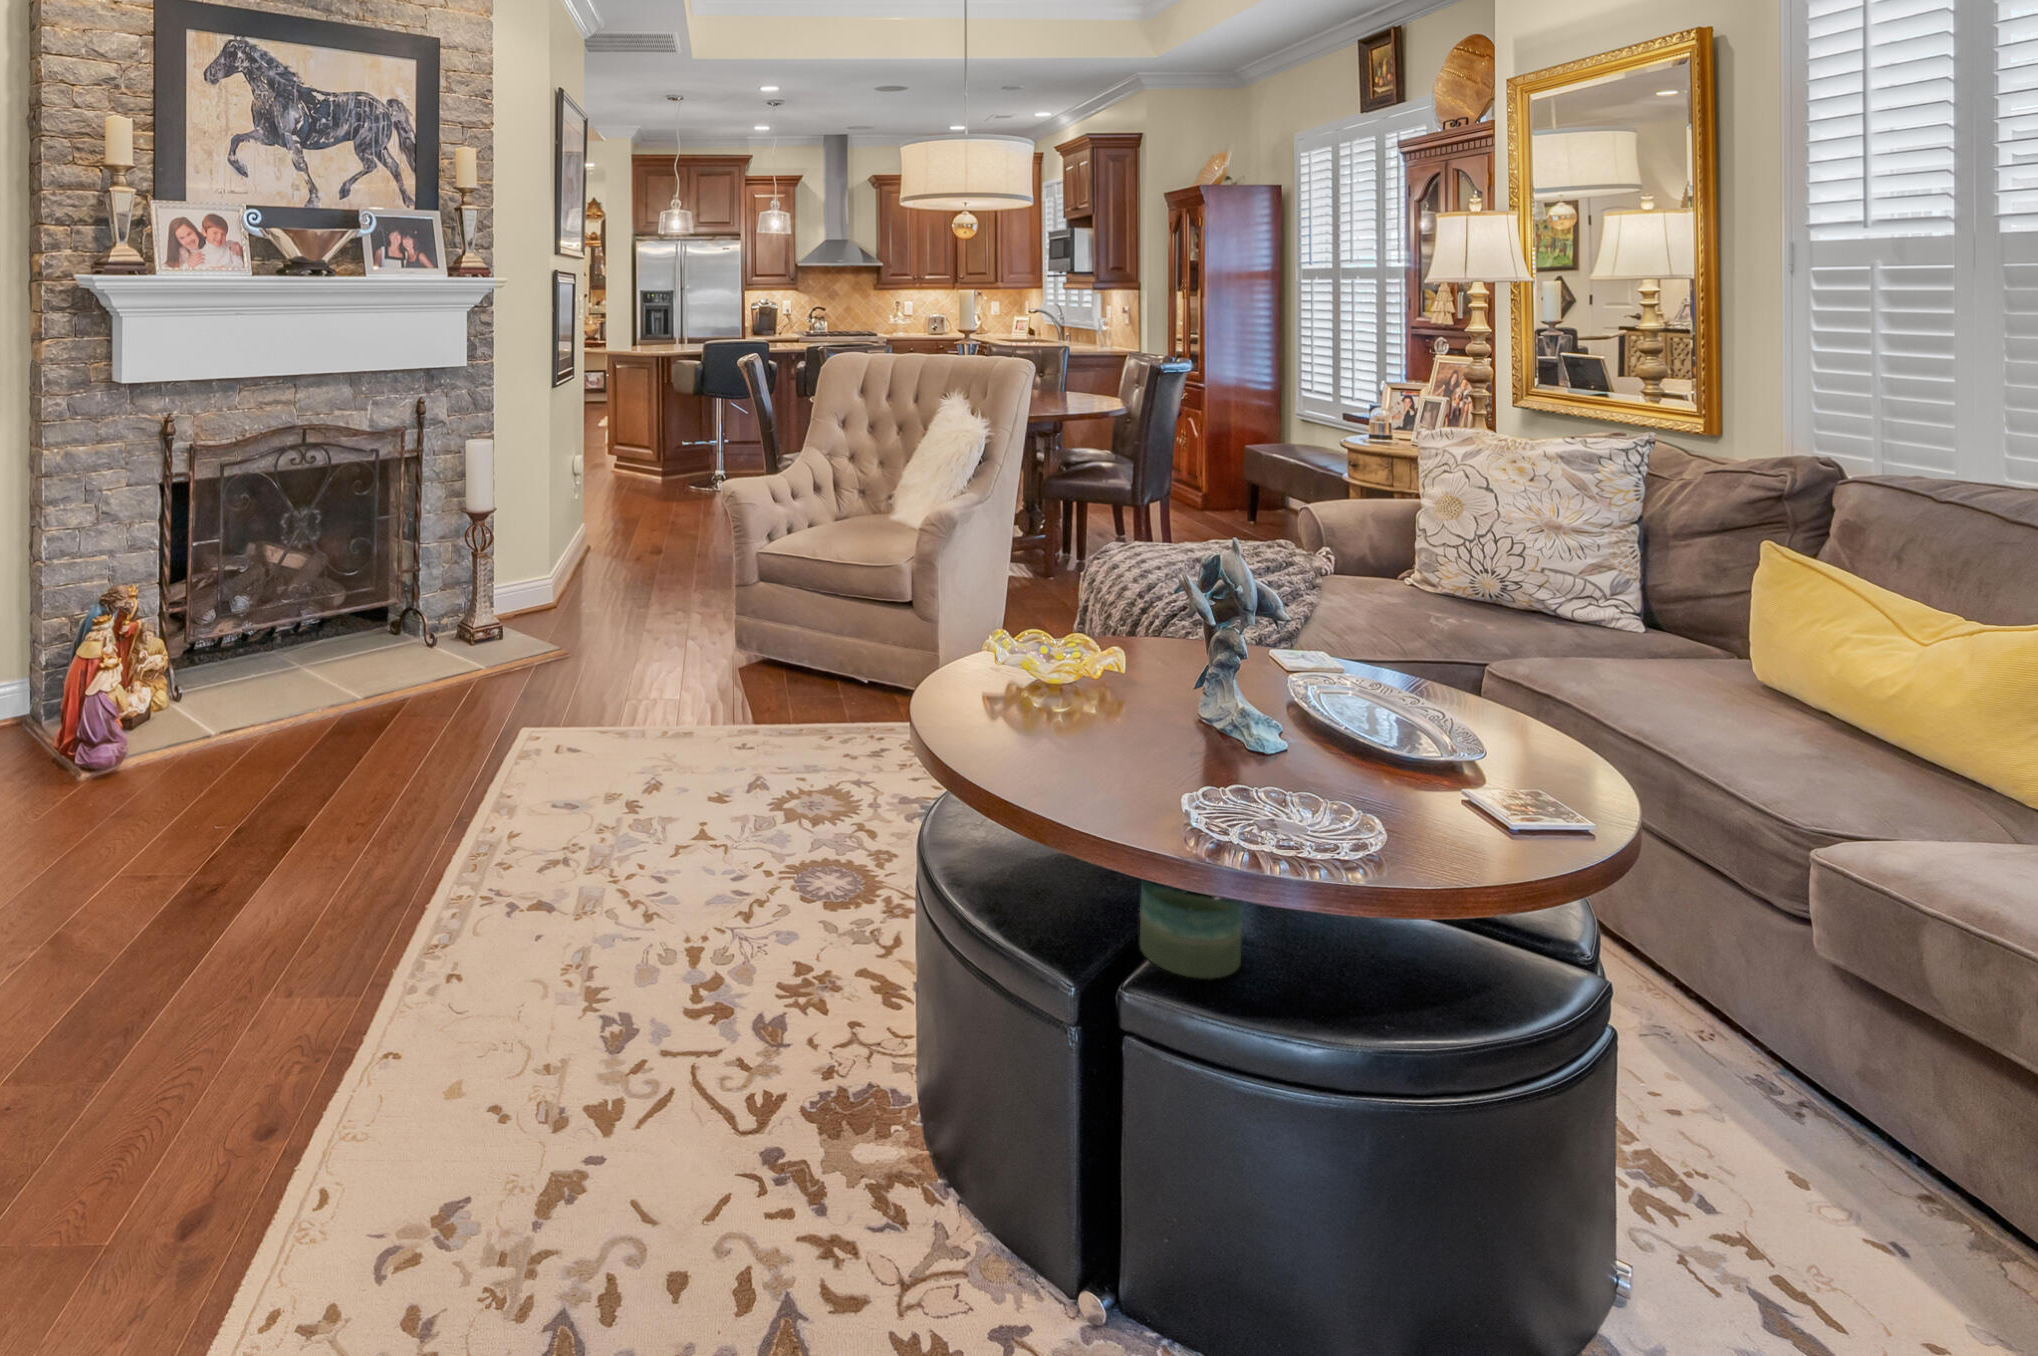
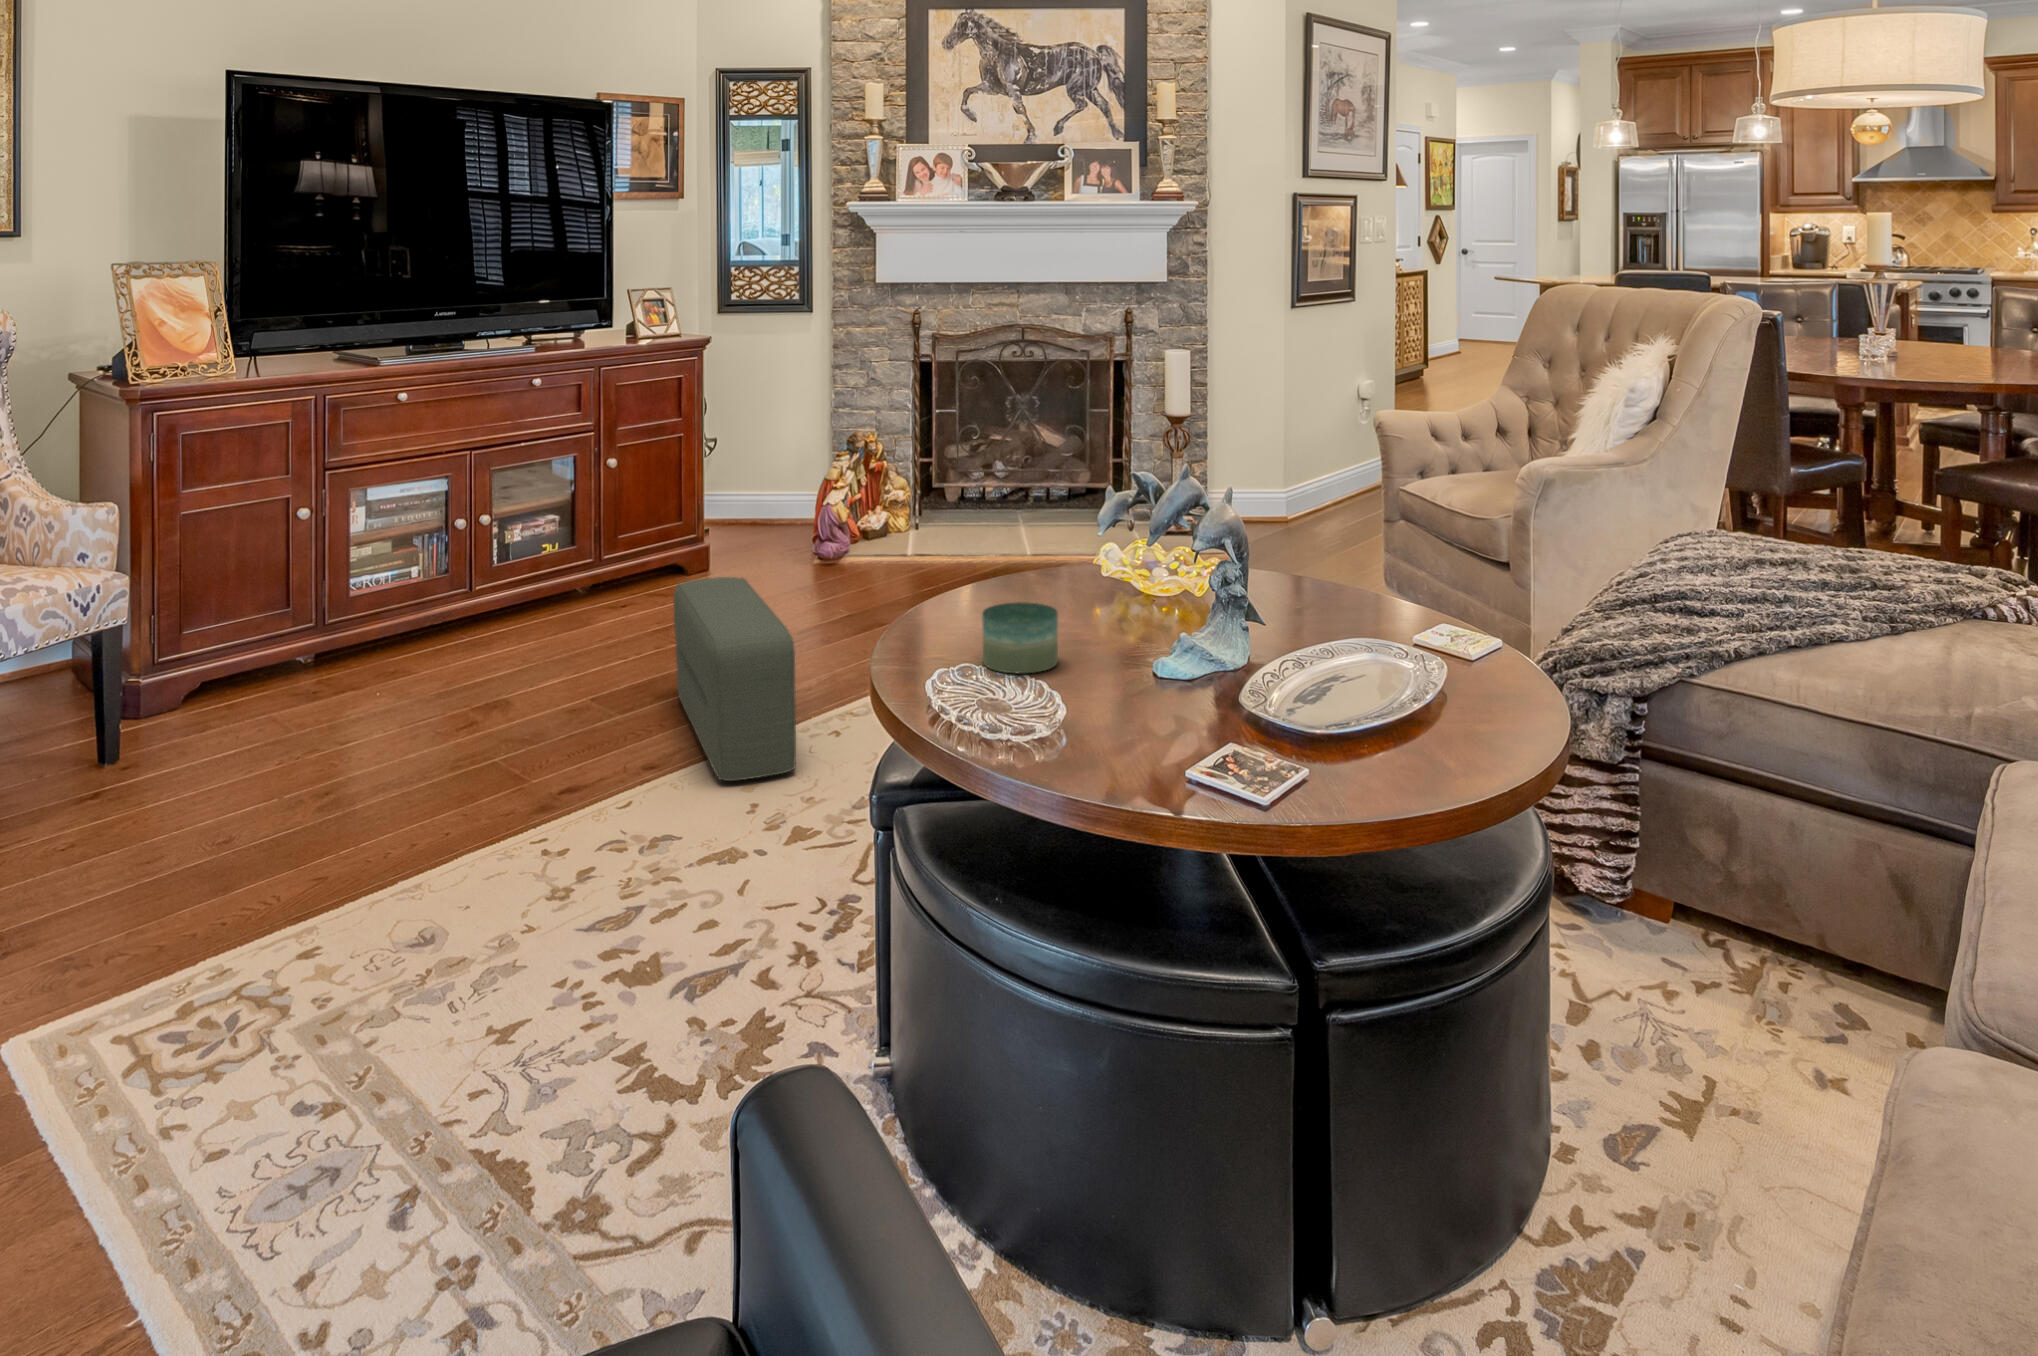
pouf: none [142,861,495,1214] -> present [674,577,796,781]

